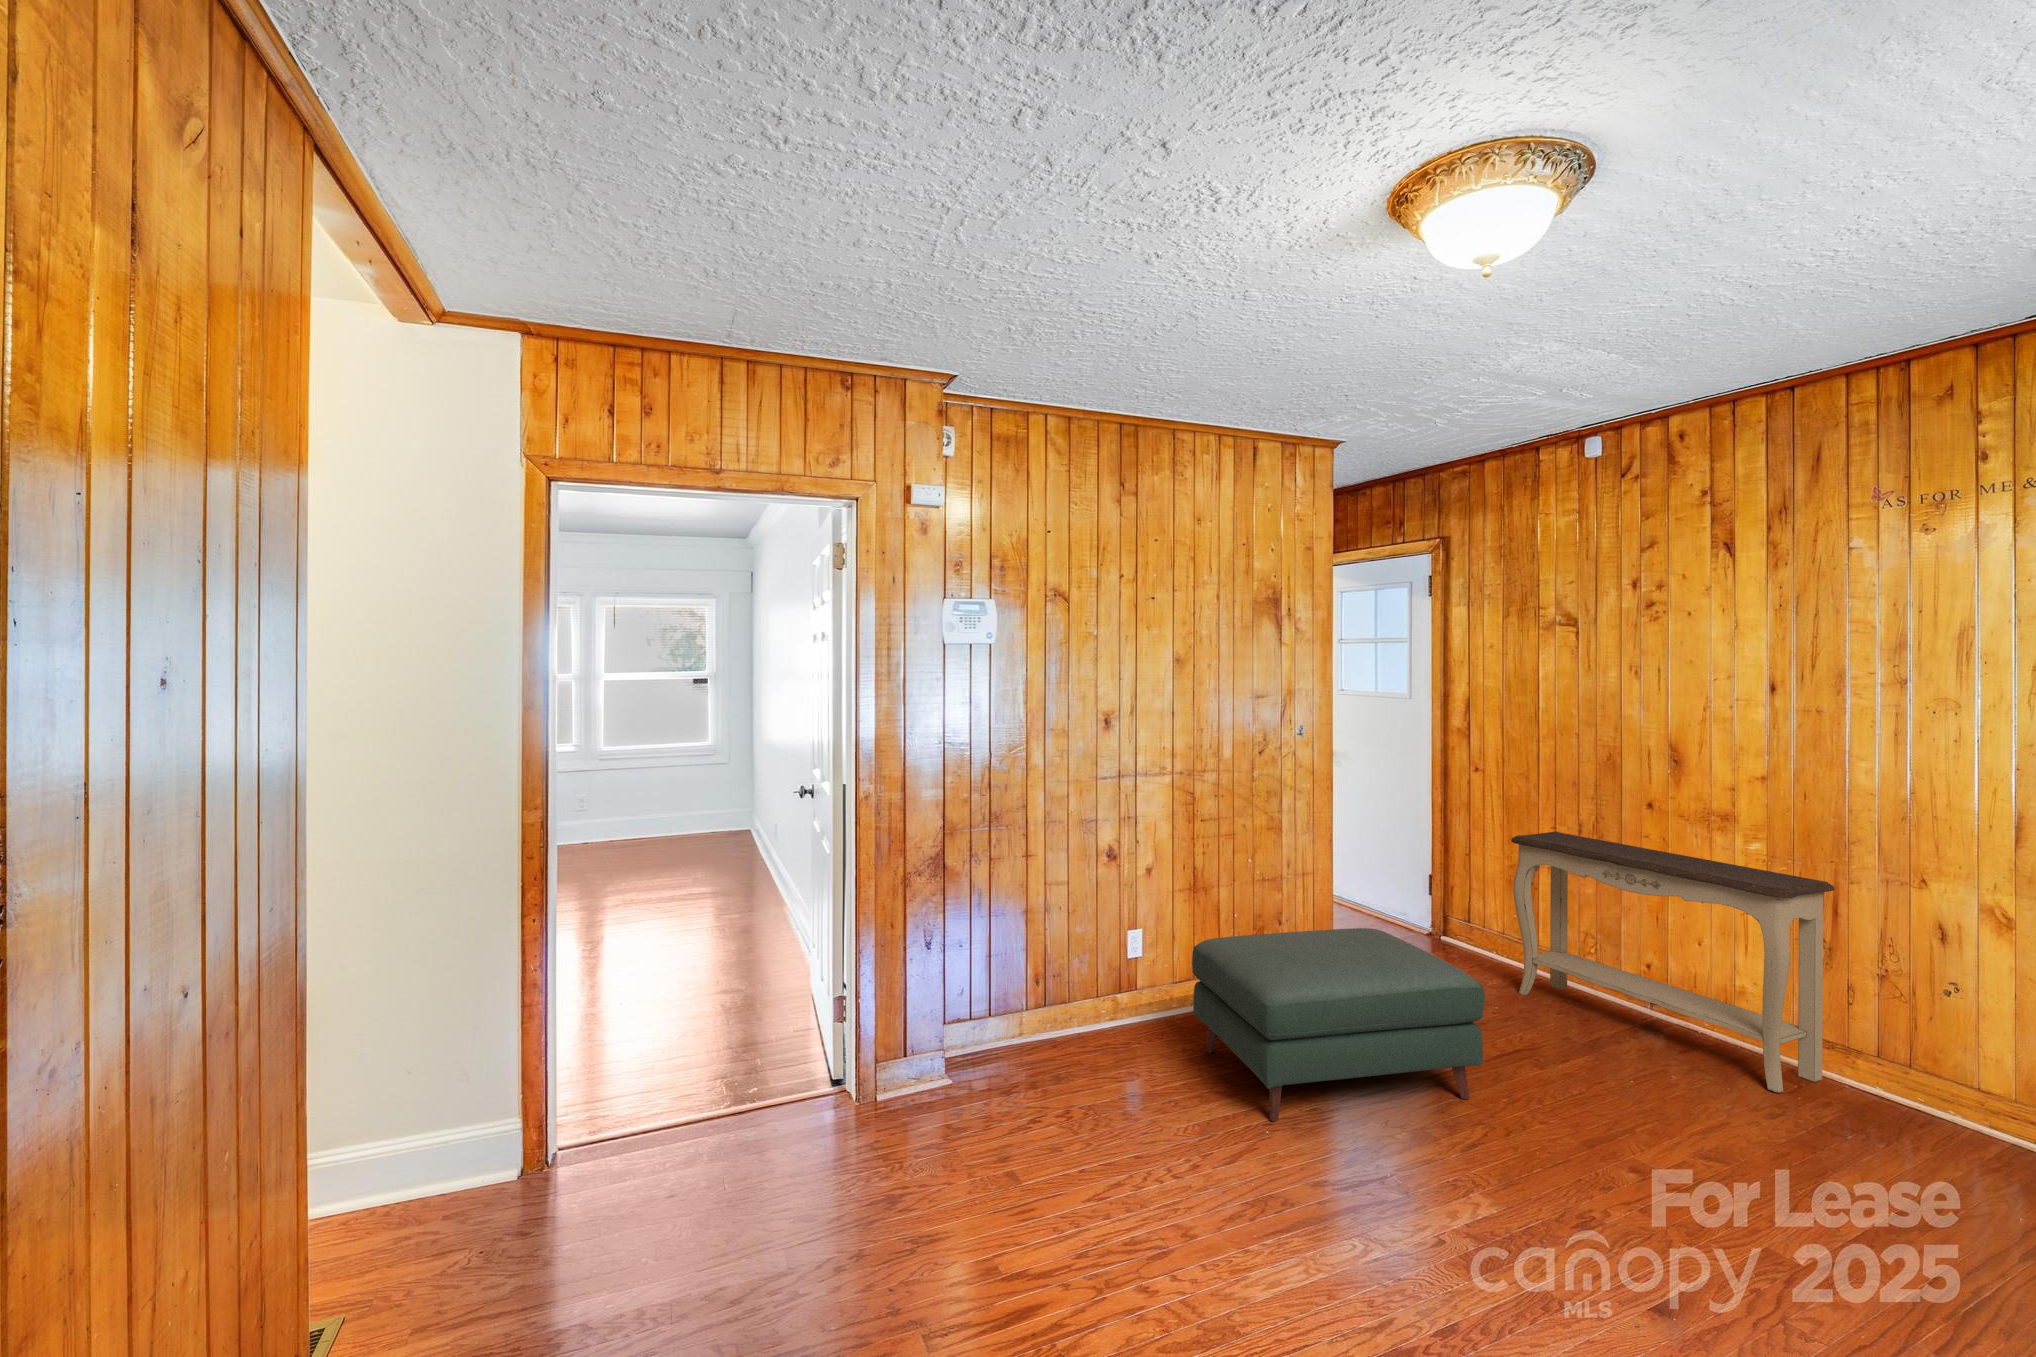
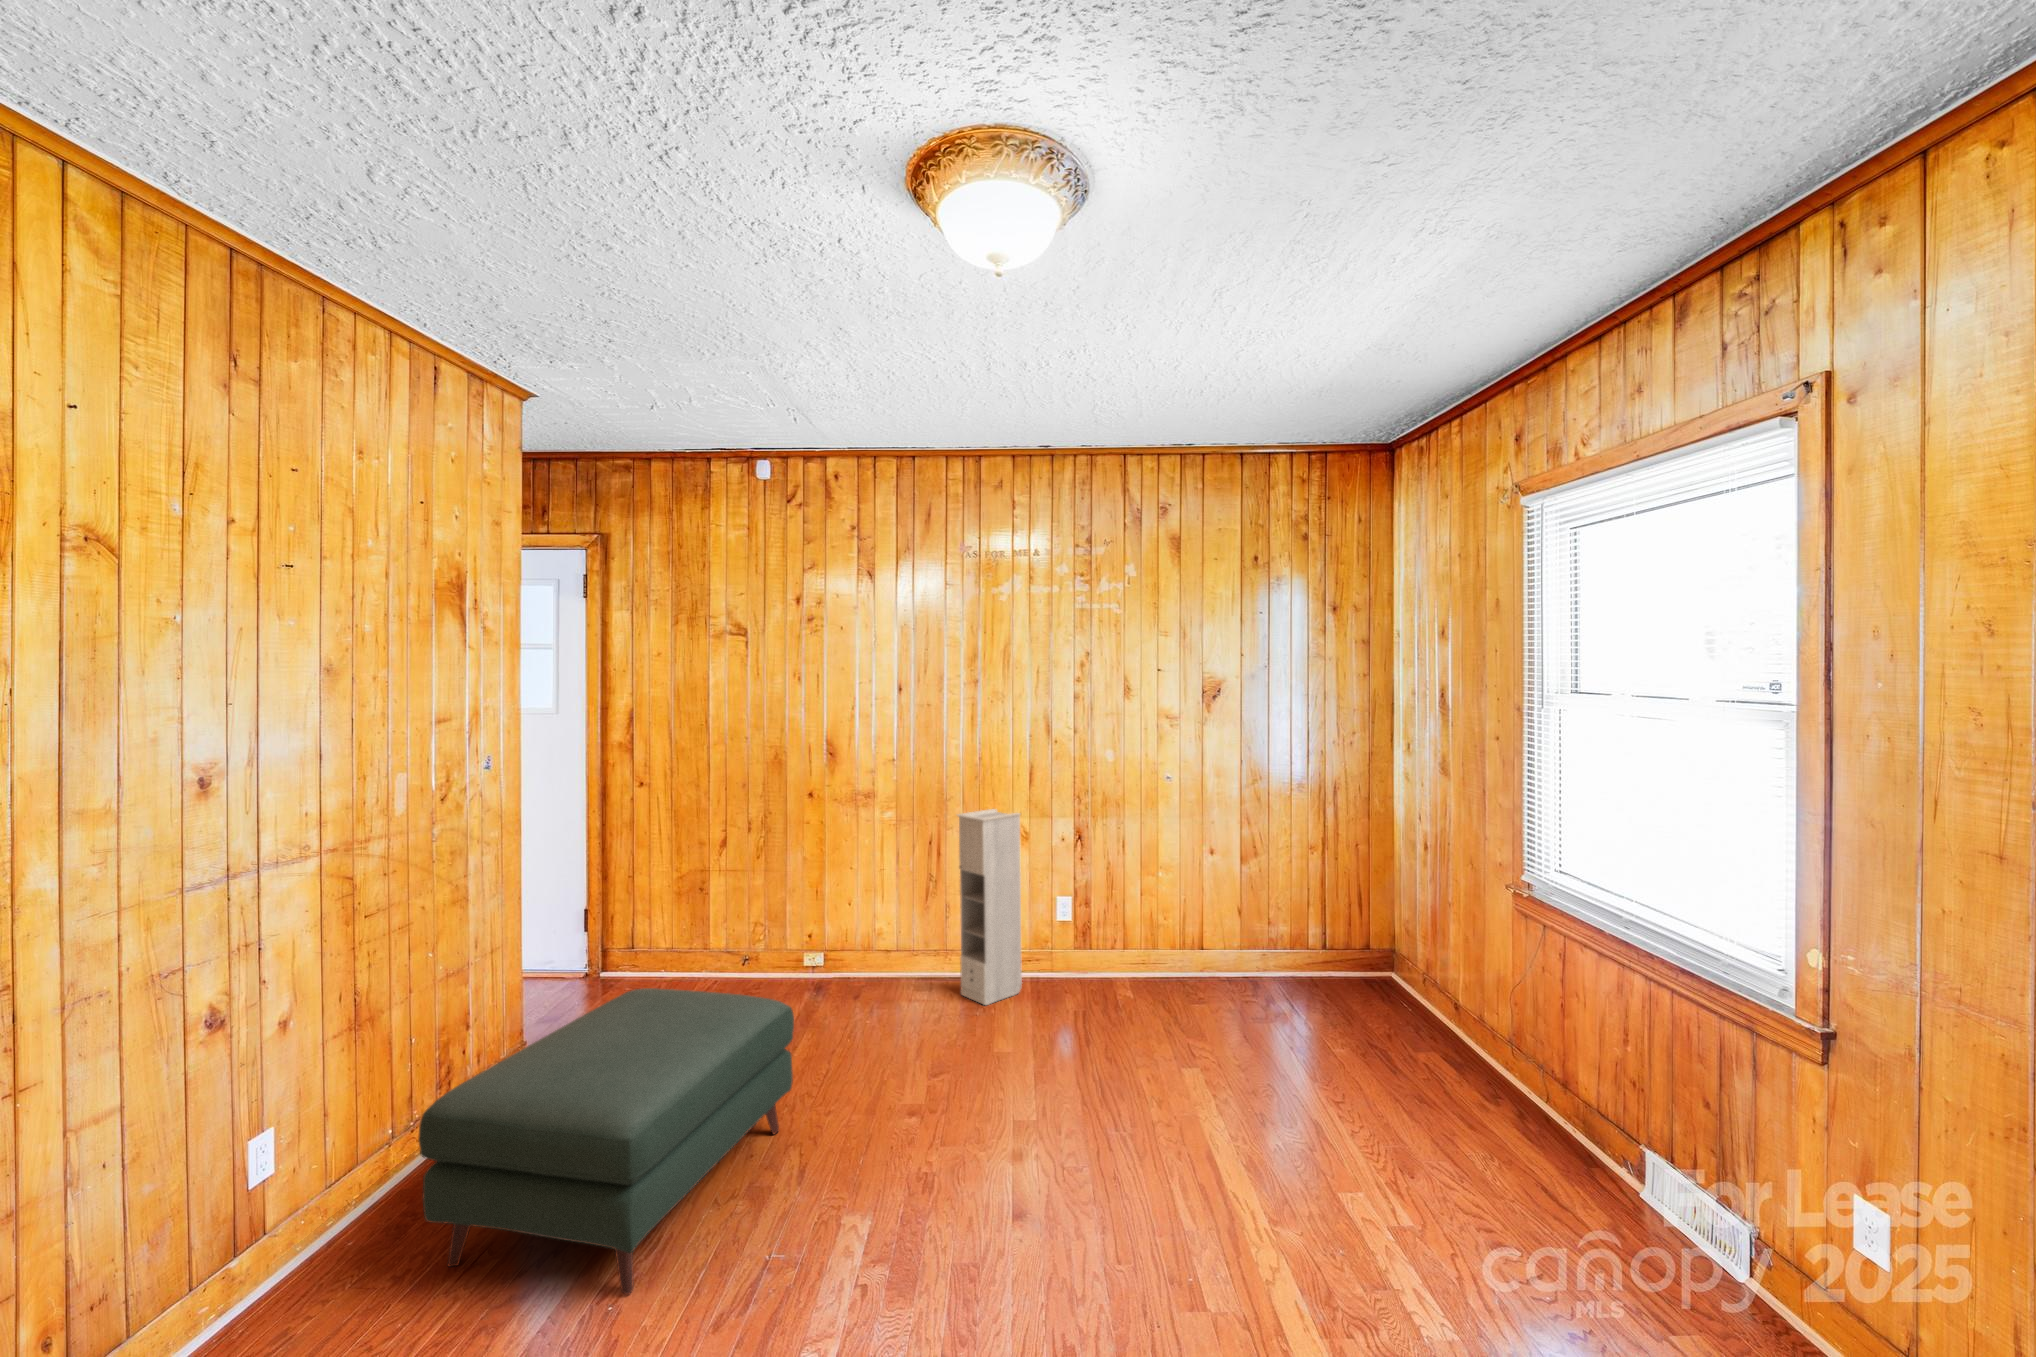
console table: present [1511,832,1834,1093] -> none [709,834,947,1006]
cabinet: none [1834,857,1961,1140] -> present [957,809,1022,1005]

